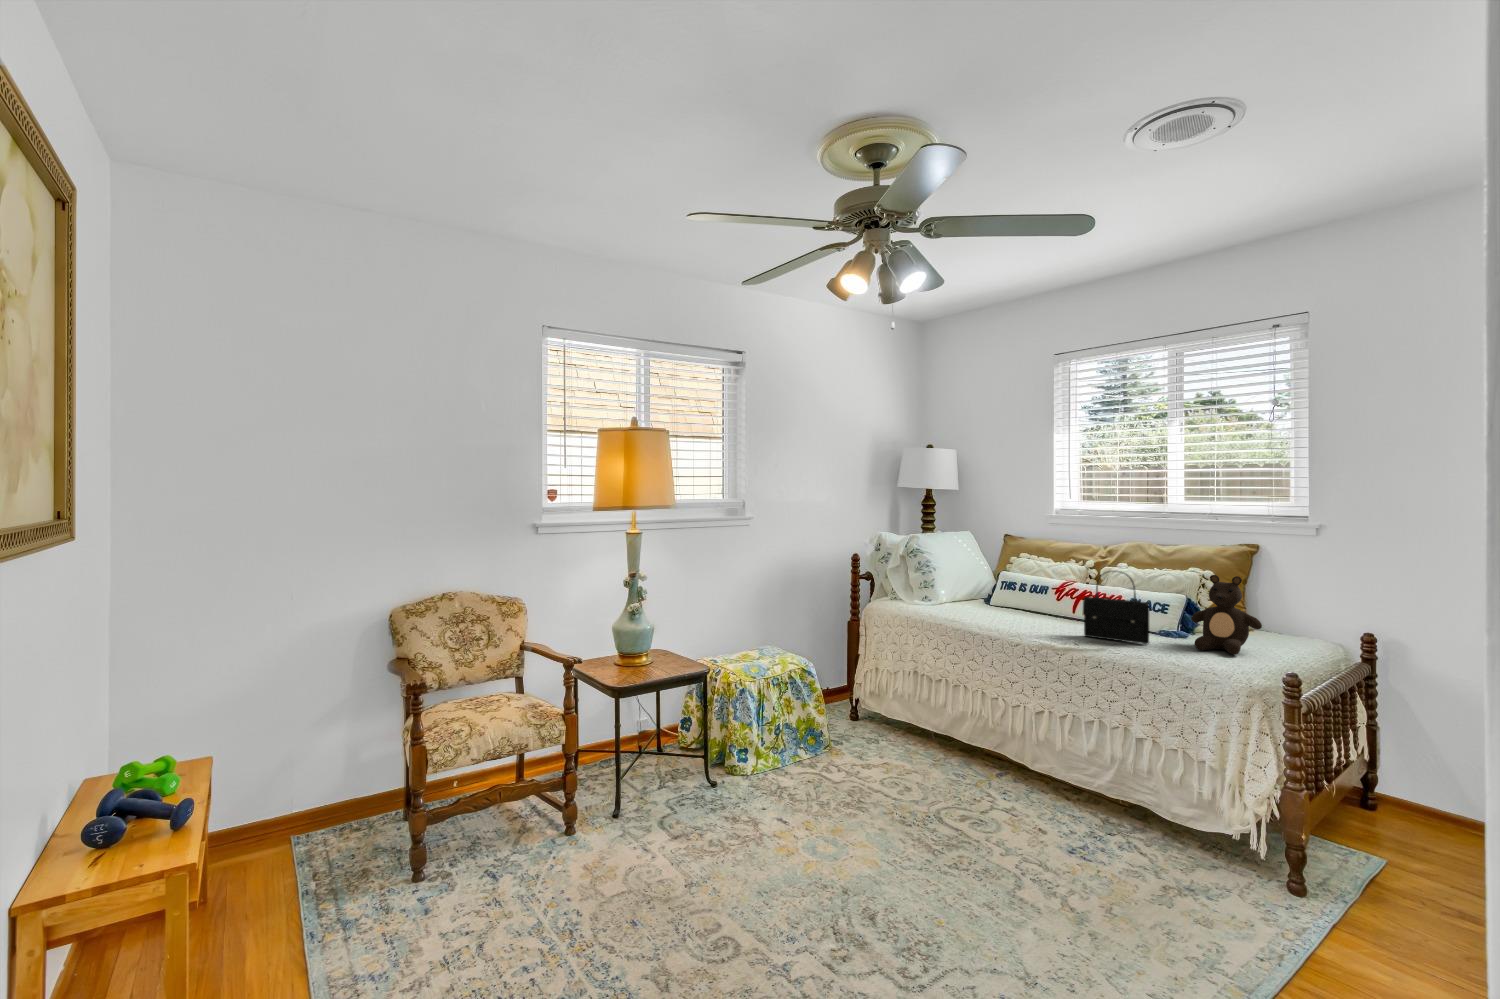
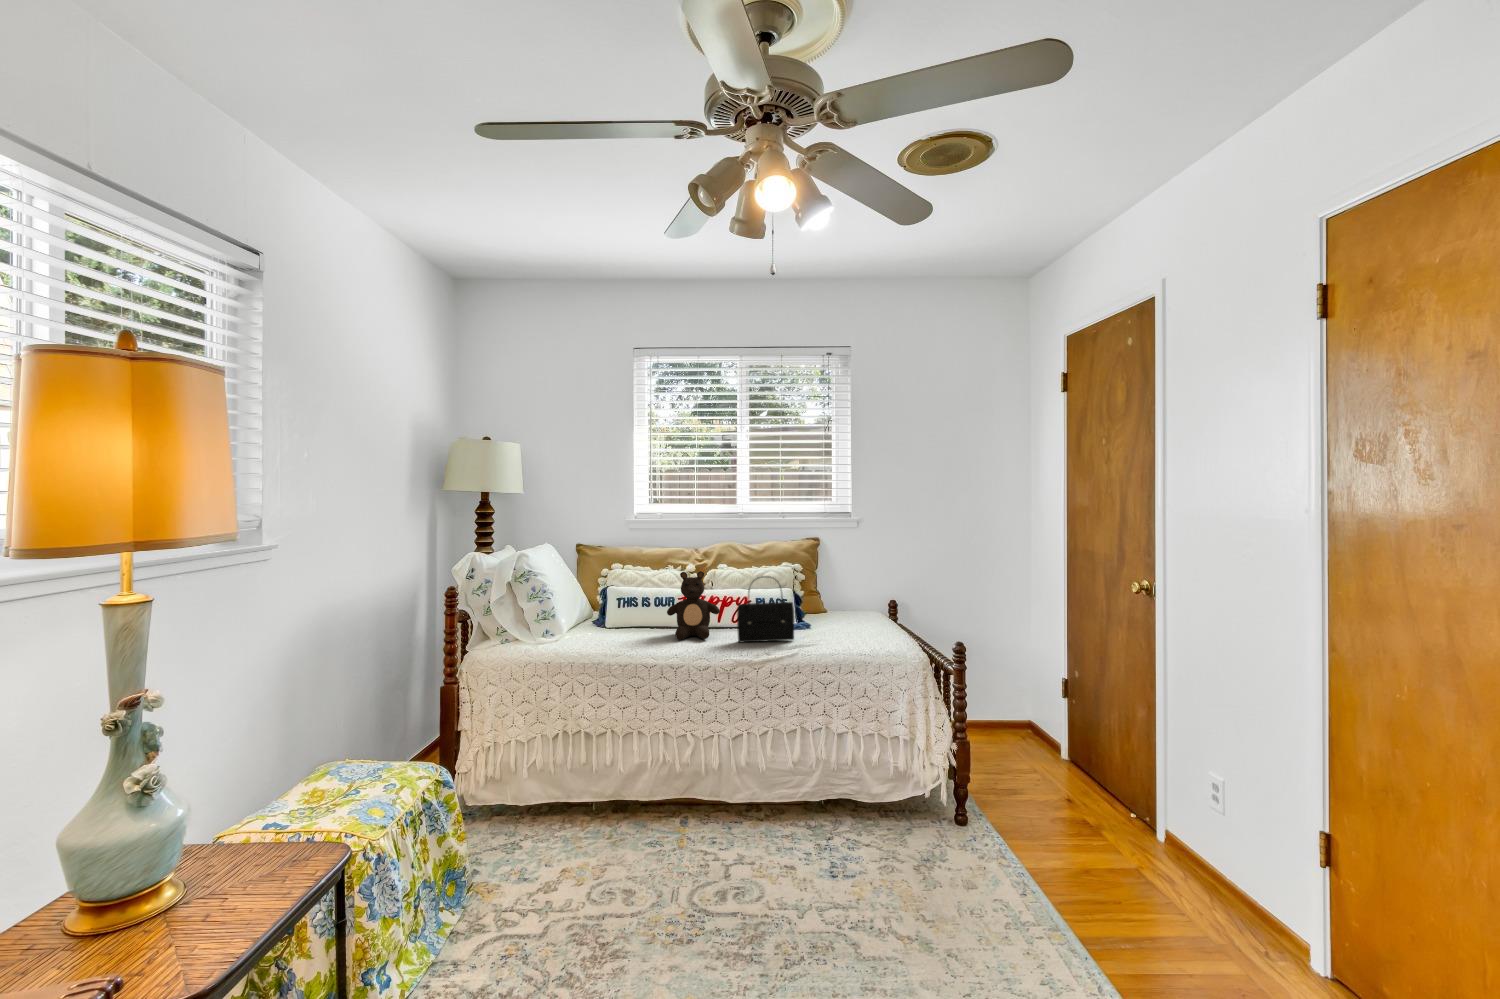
teddy bear: present [1191,575,1262,654] -> present [667,571,720,640]

